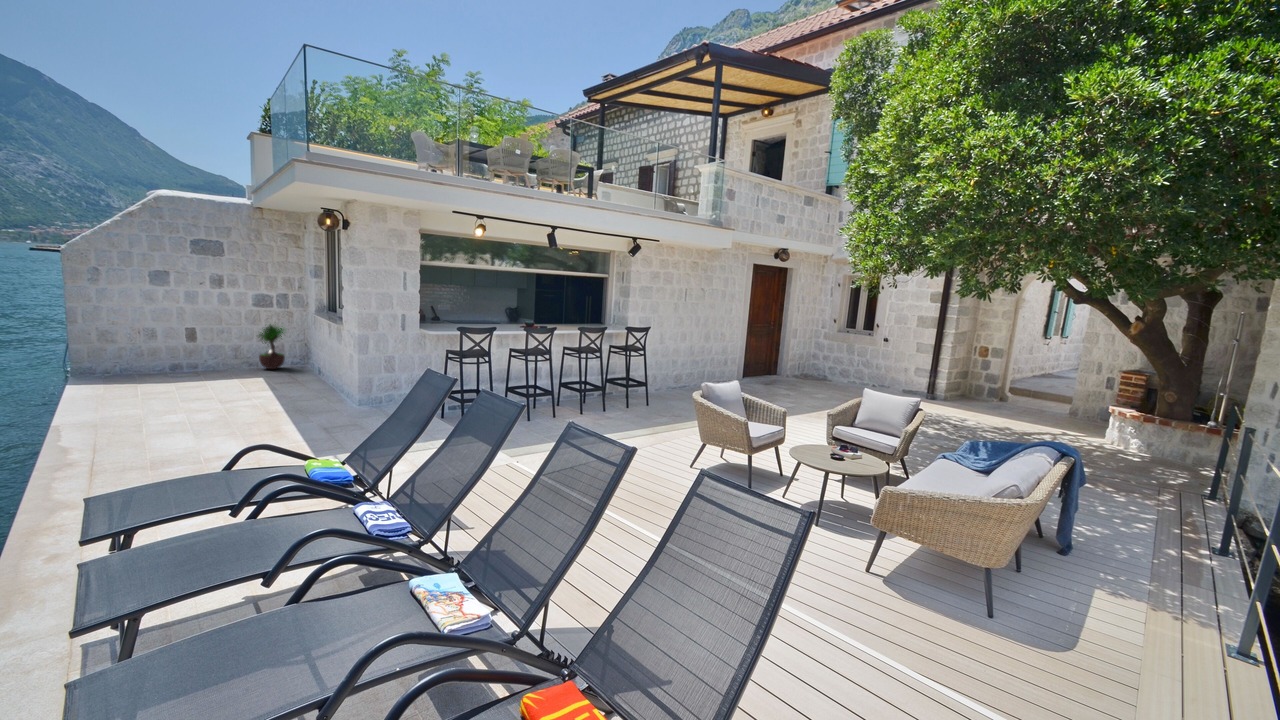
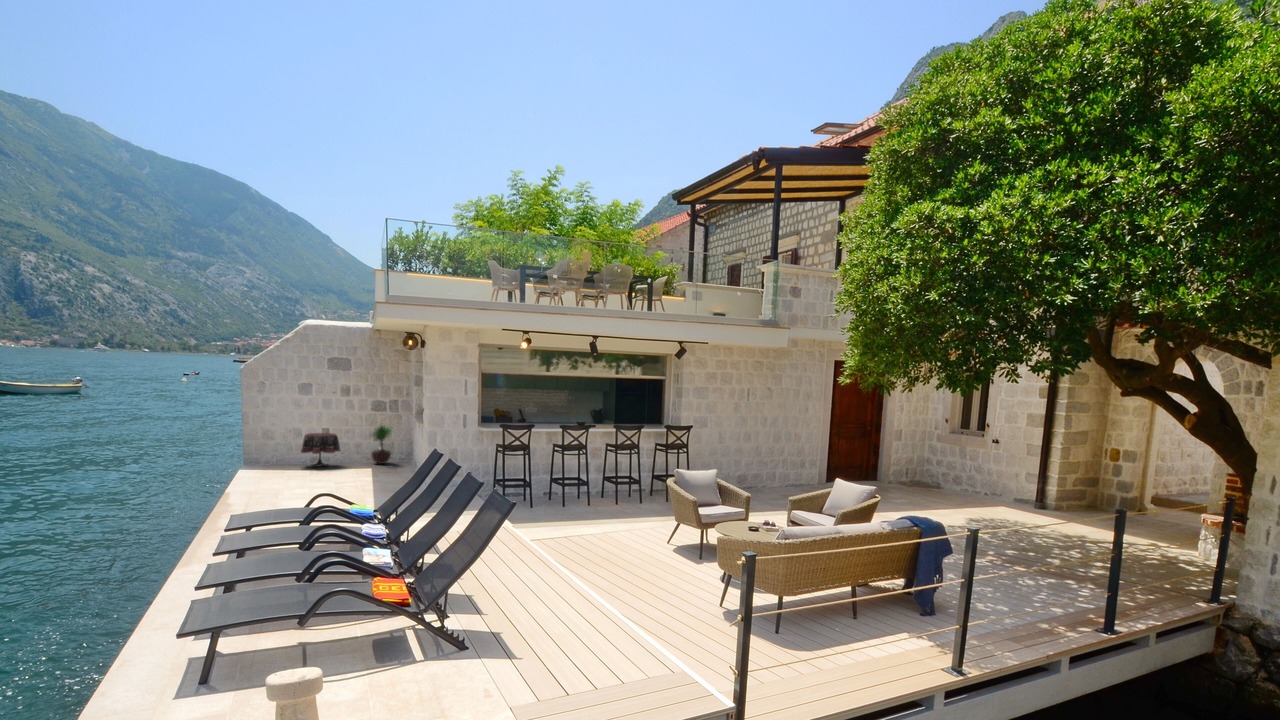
side table: none [160,334,218,377] -> present [301,433,340,467]

